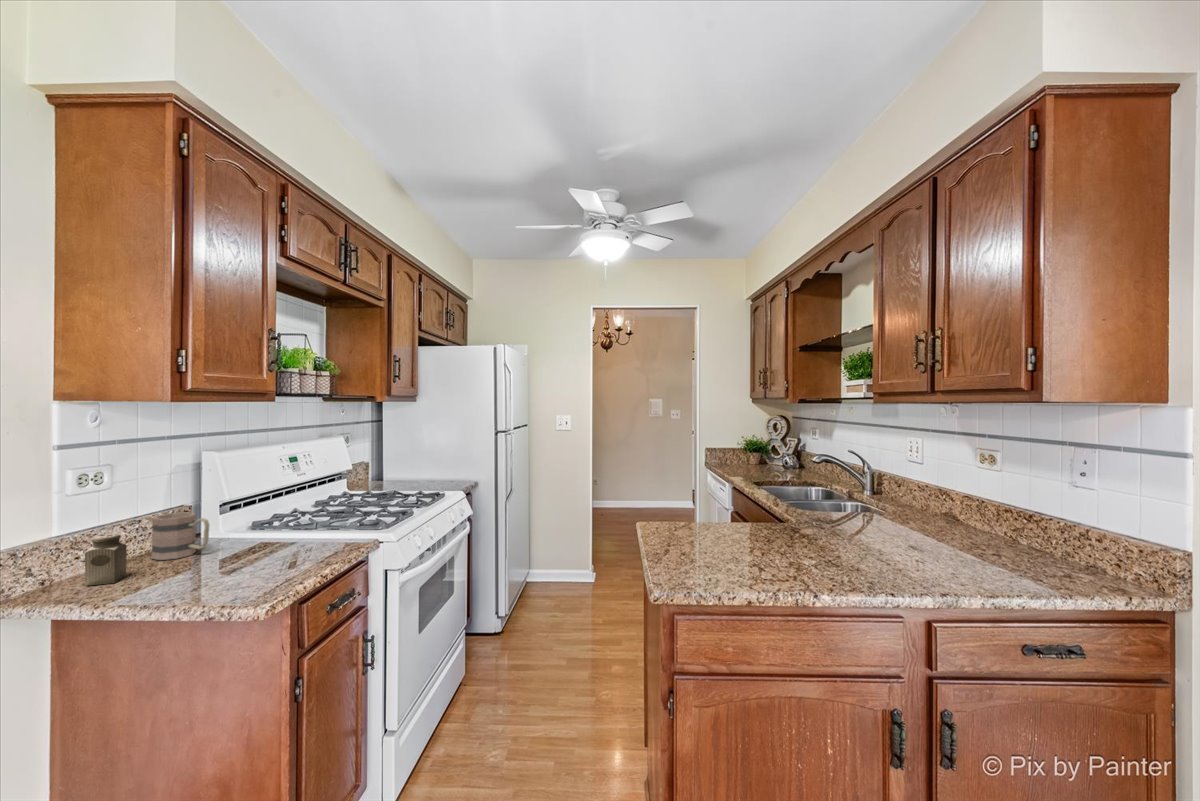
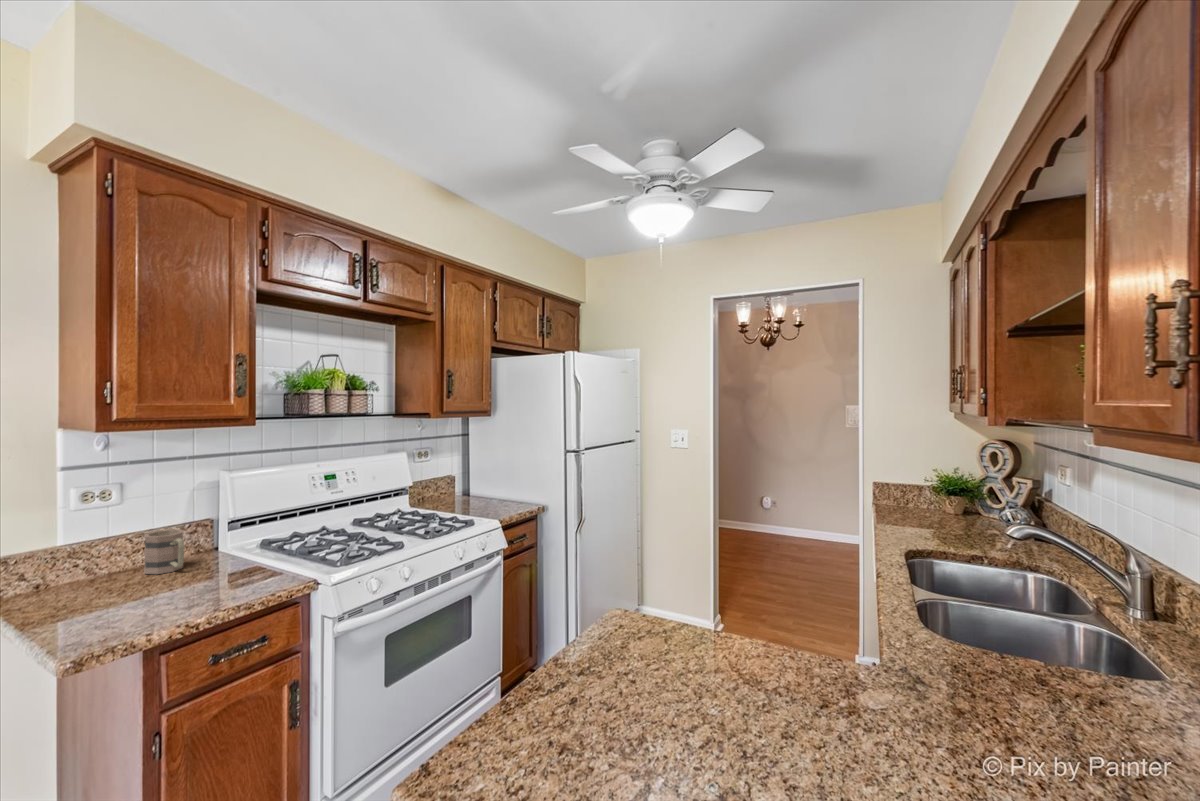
salt shaker: present [85,534,127,586] -> none [58,549,98,595]

